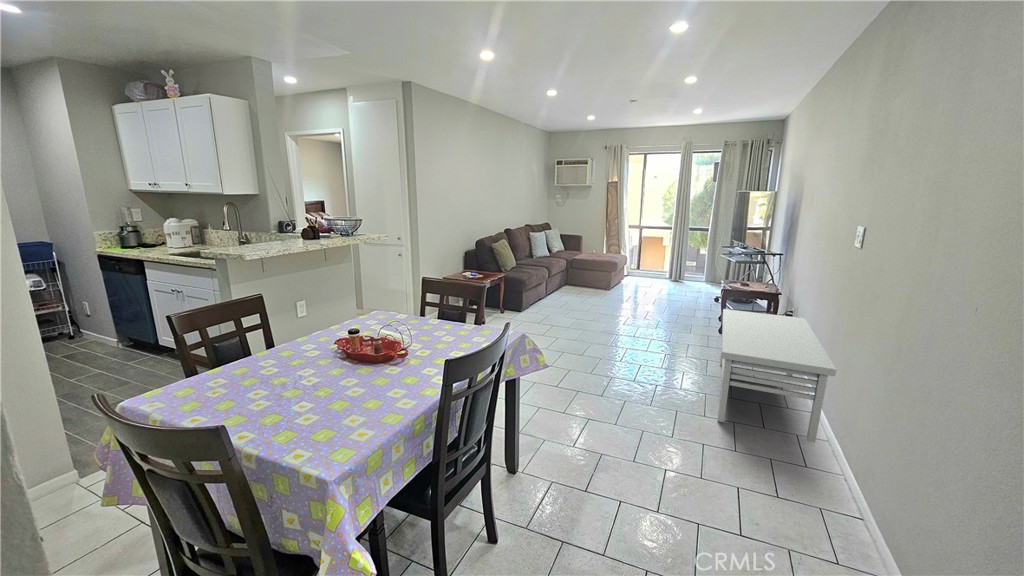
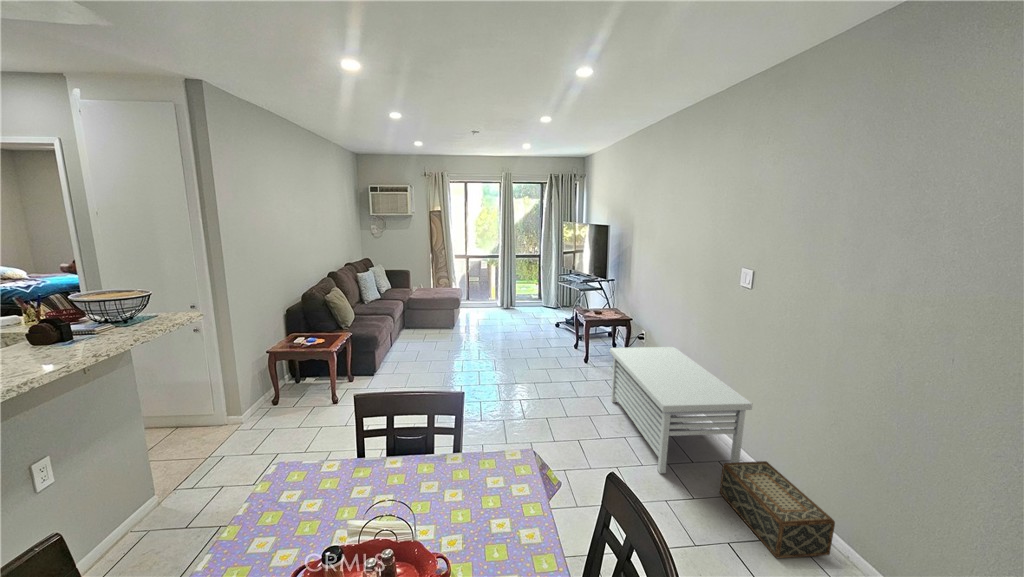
woven basket: none [772,420,864,525] -> present [720,461,835,558]

